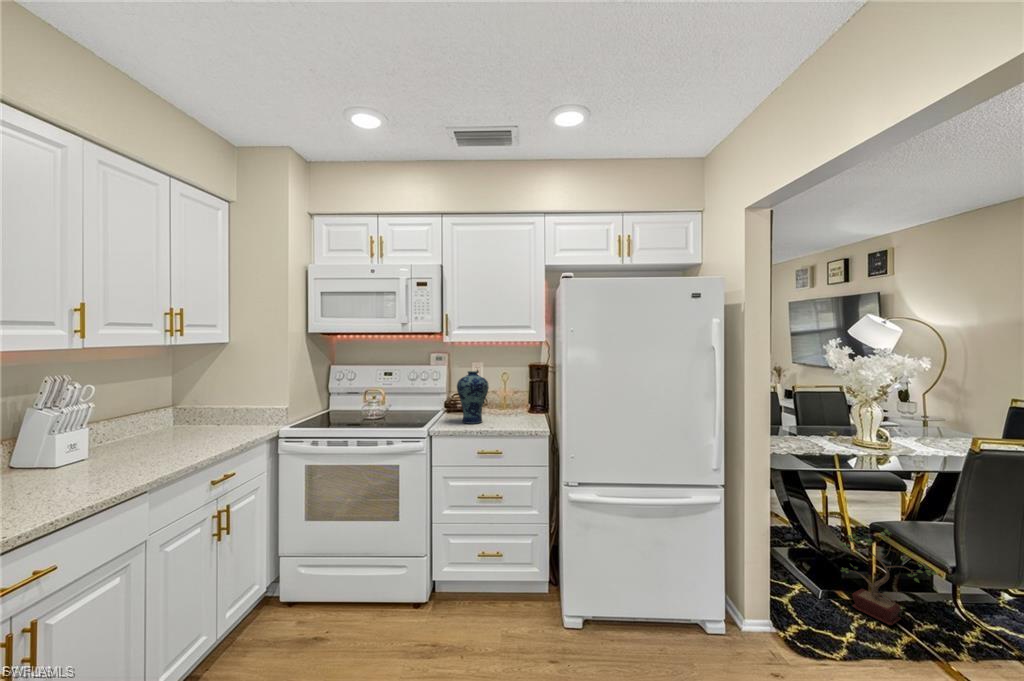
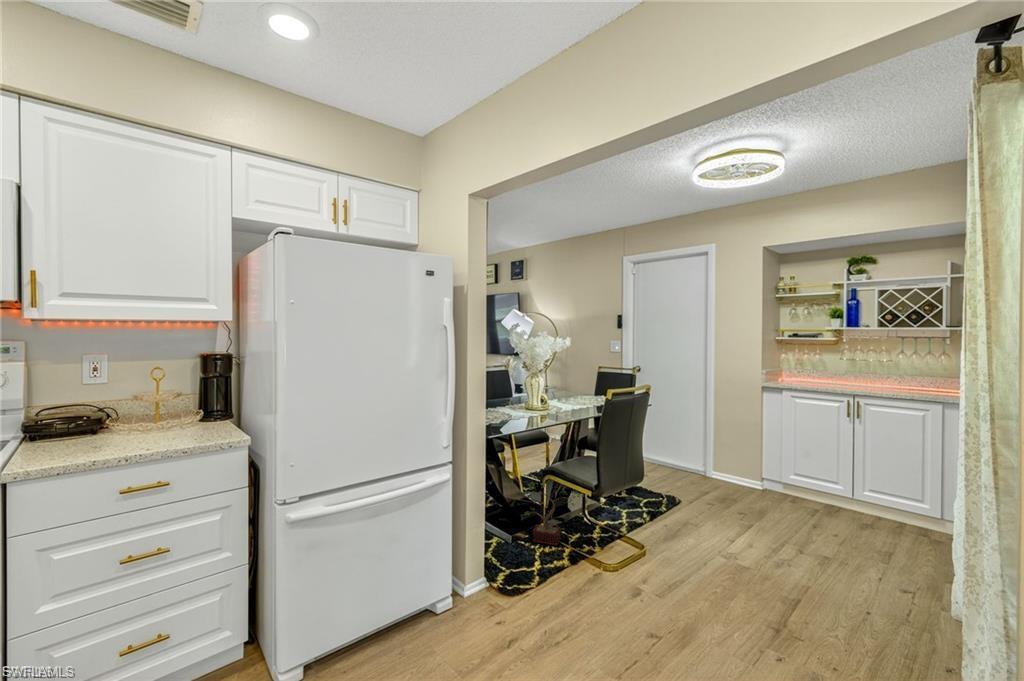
vase: present [457,371,489,424] -> none [65,365,134,450]

